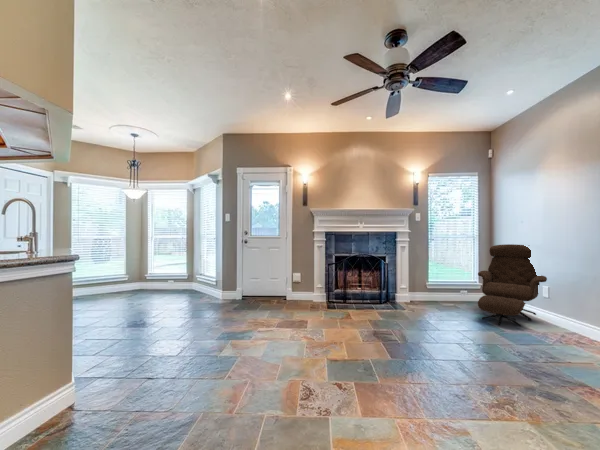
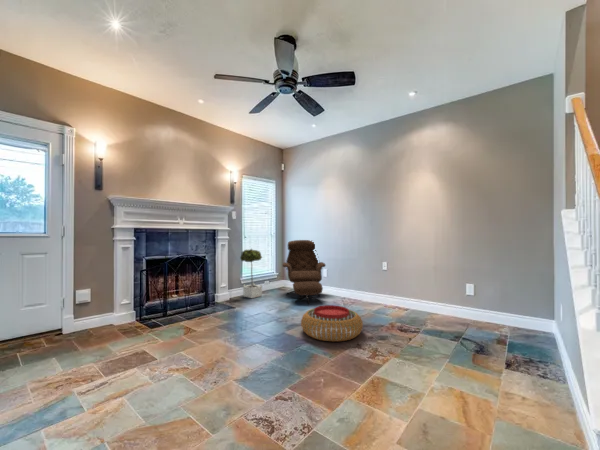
potted tree: none [425,252,451,304] -> present [240,249,262,298]
pouf: none [435,325,527,377] -> present [301,305,363,341]

